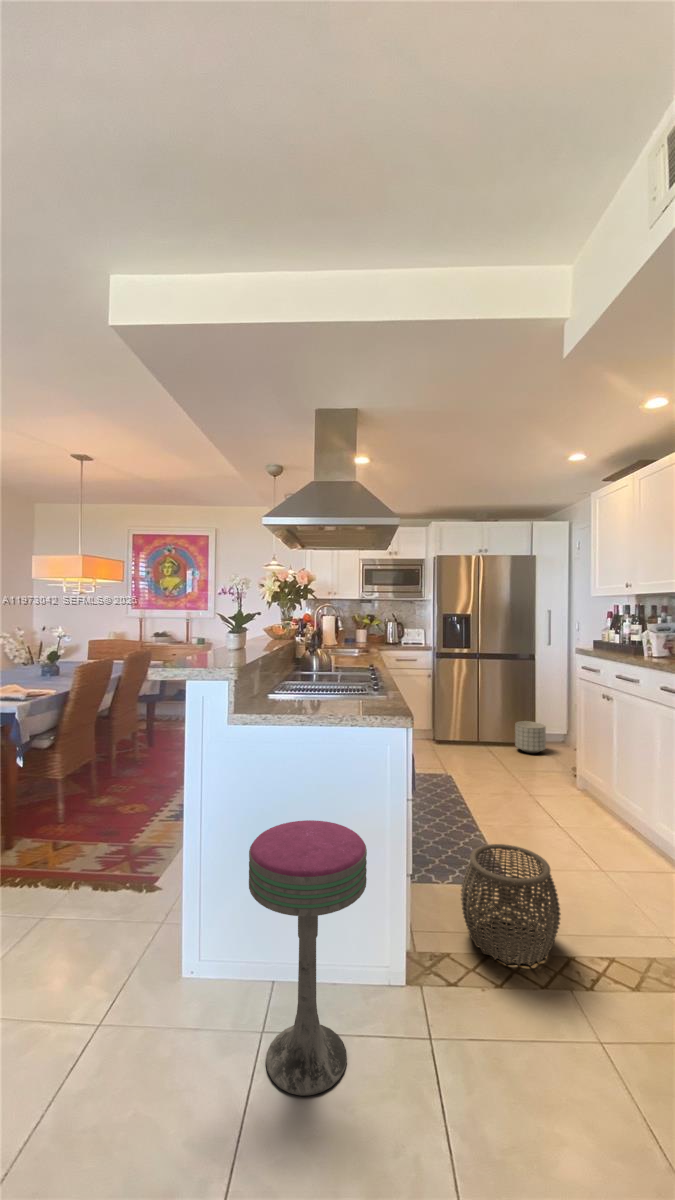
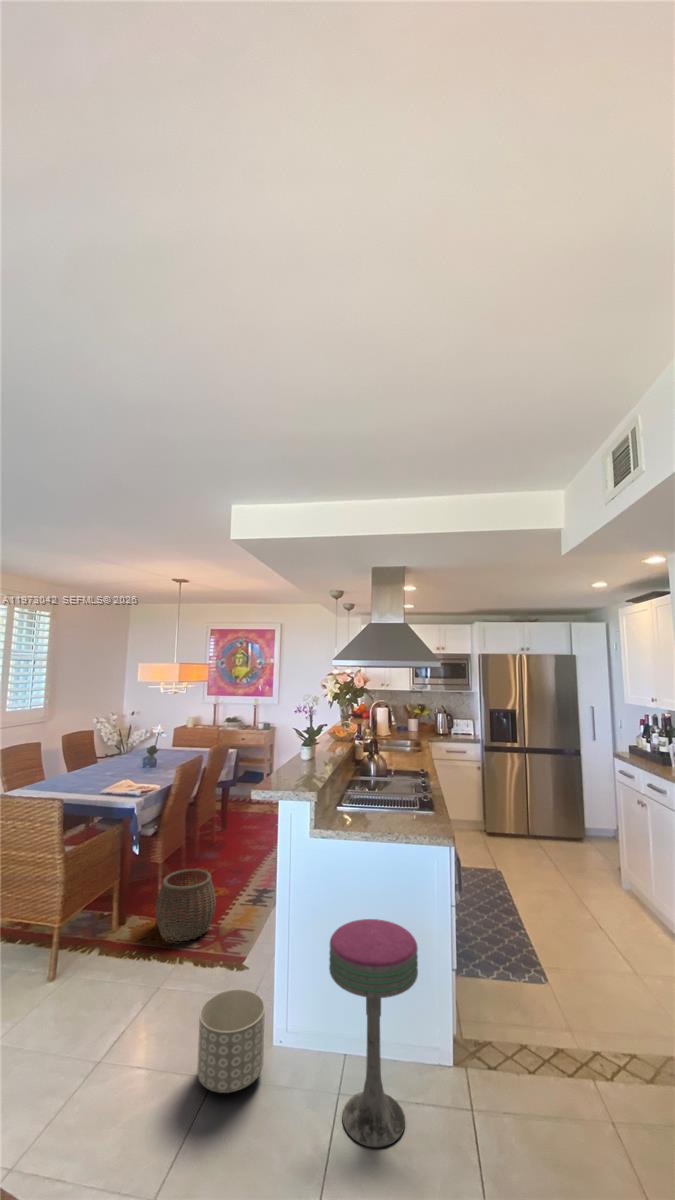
planter: present [515,721,546,753] -> present [197,989,265,1093]
woven basket: present [461,844,561,966] -> present [156,869,215,941]

